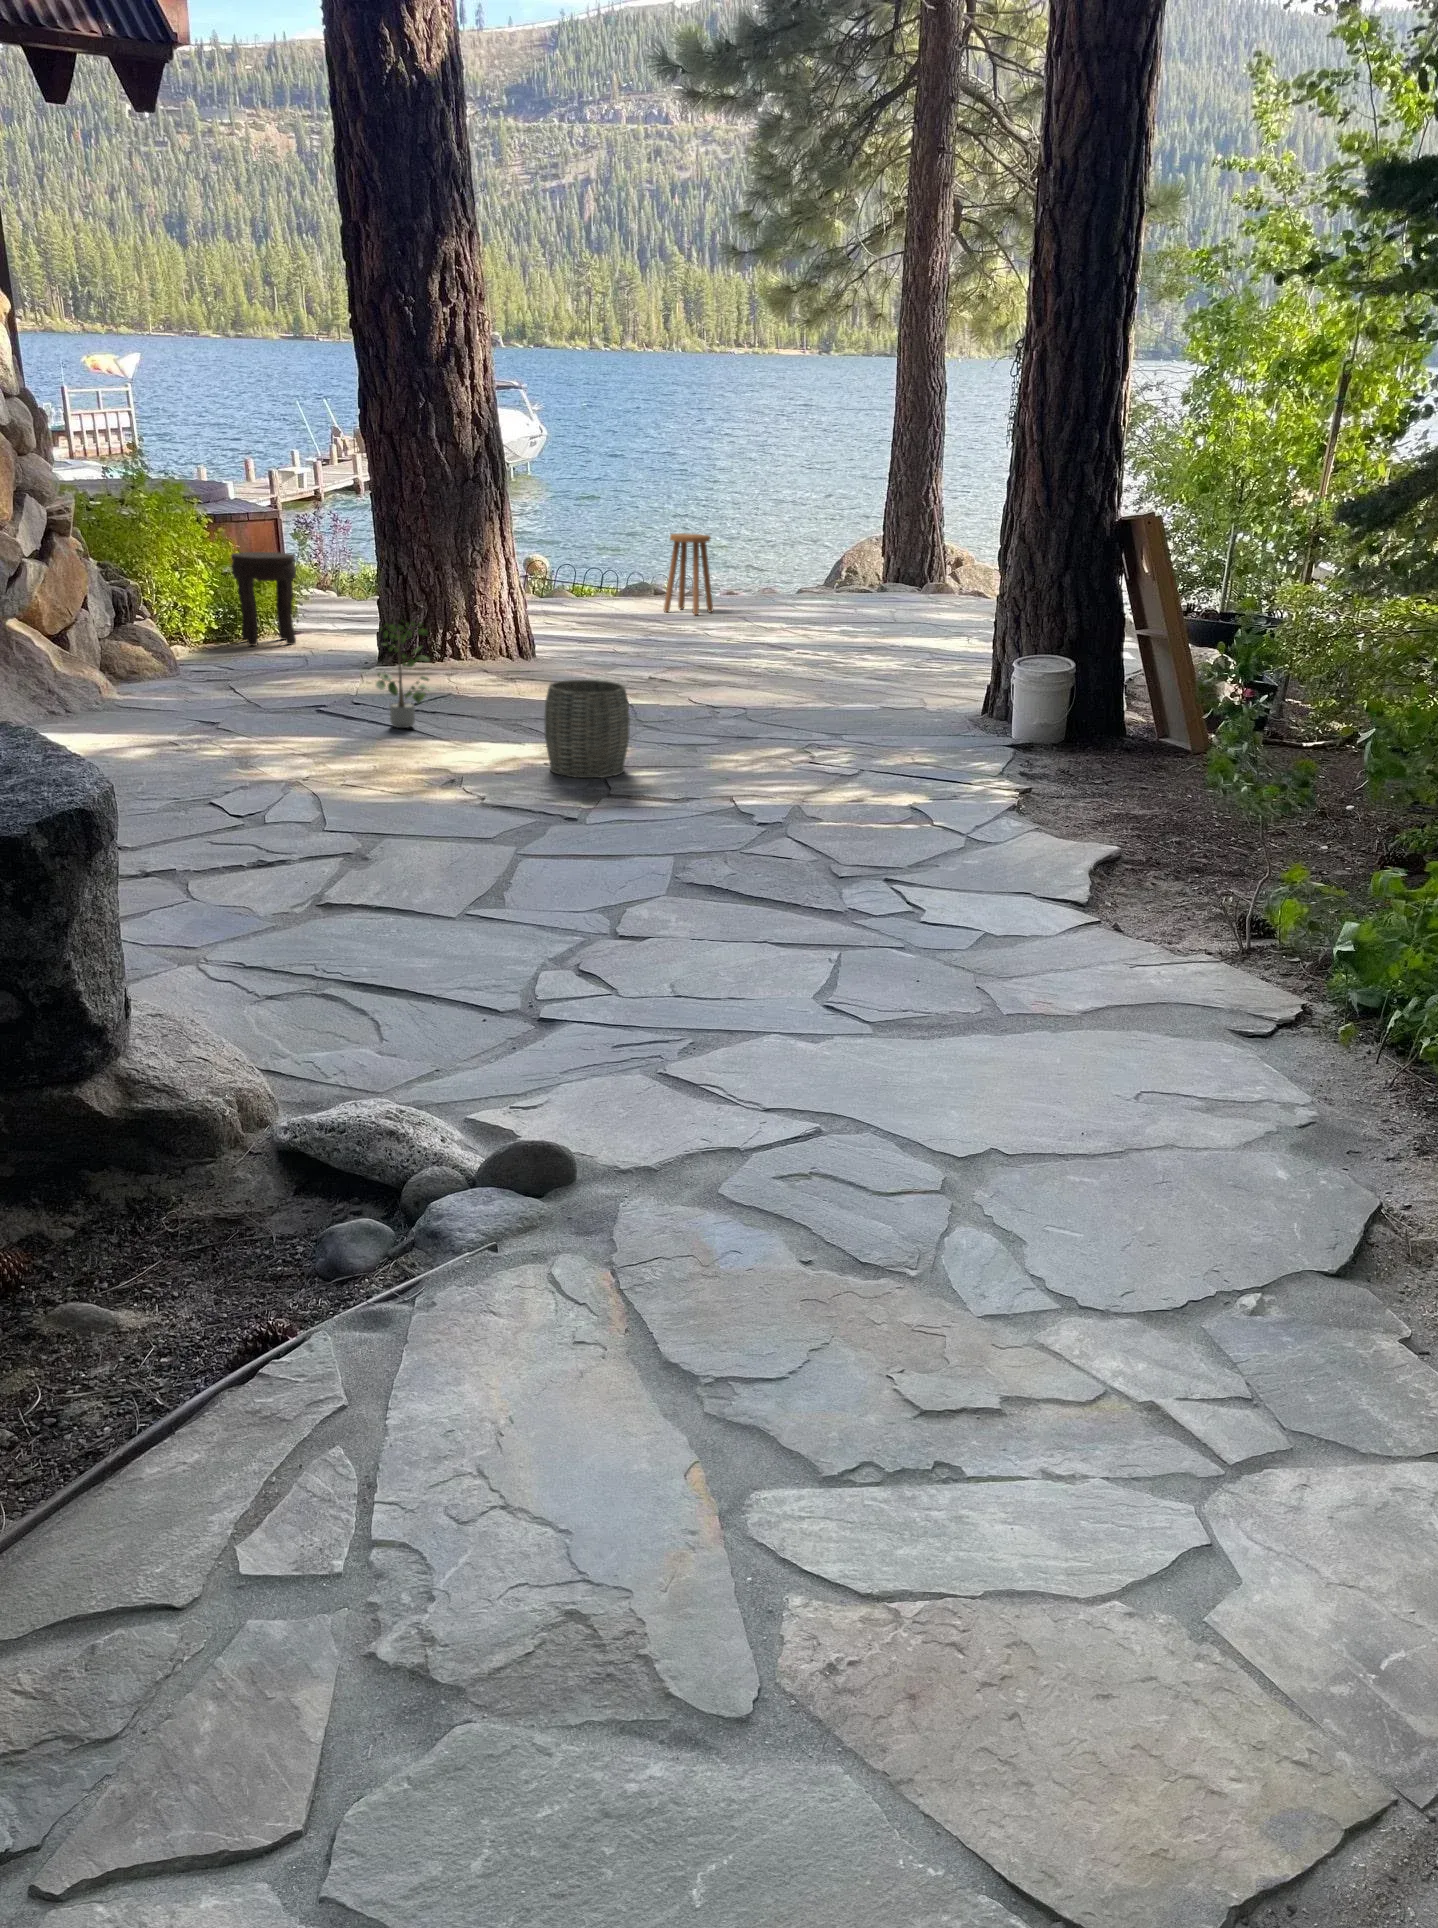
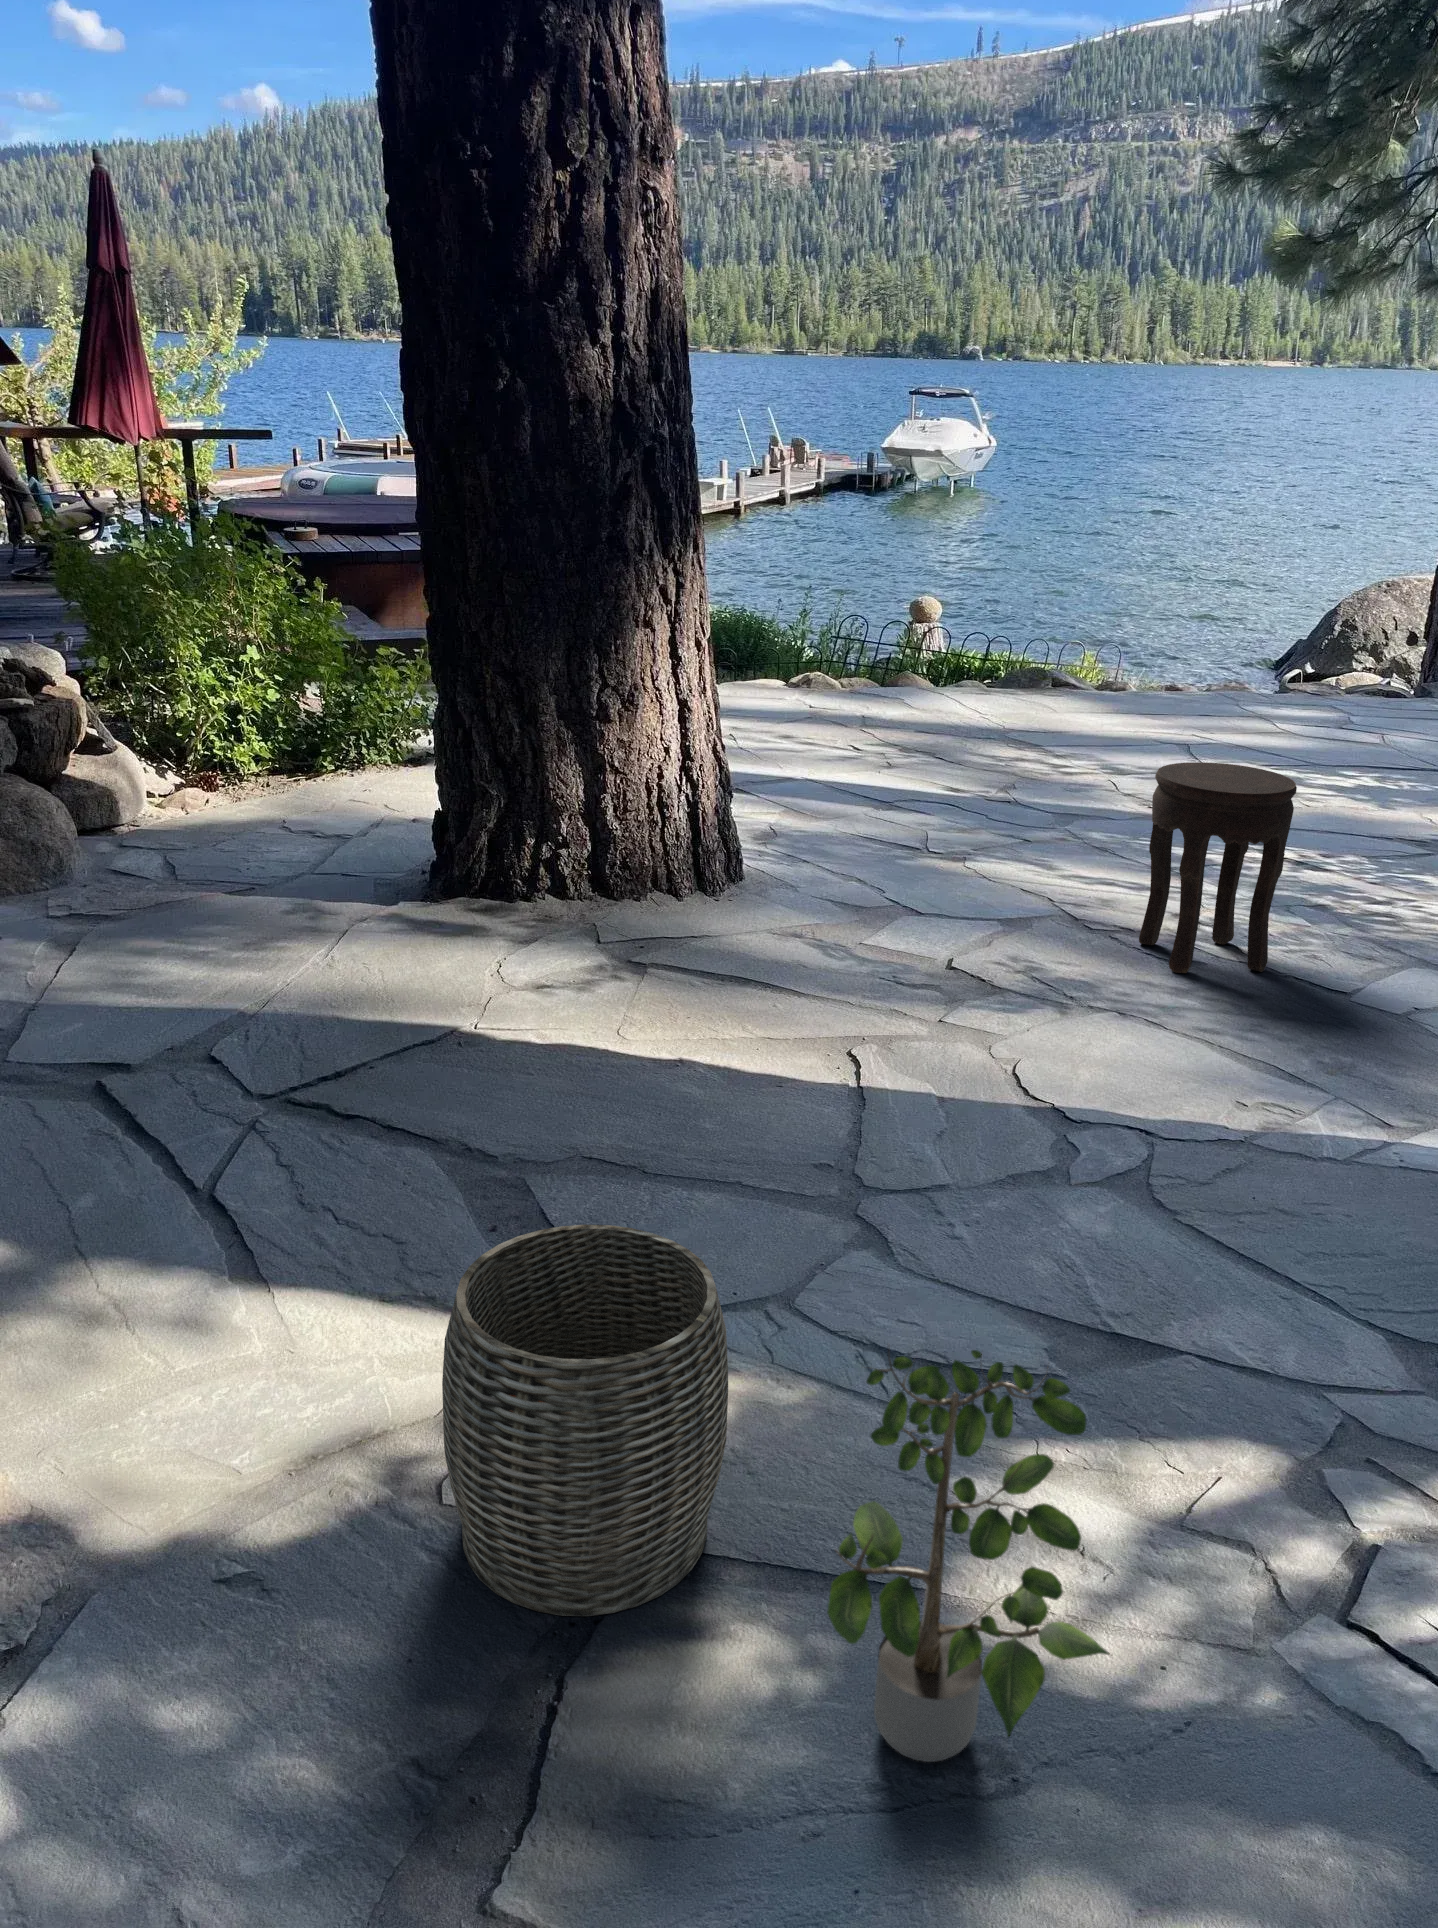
stool: present [663,533,713,615] -> none [1050,611,1141,750]
side table: present [231,552,296,646] -> present [1139,762,1297,973]
potted plant: present [376,622,434,728] -> present [827,1350,1110,1762]

